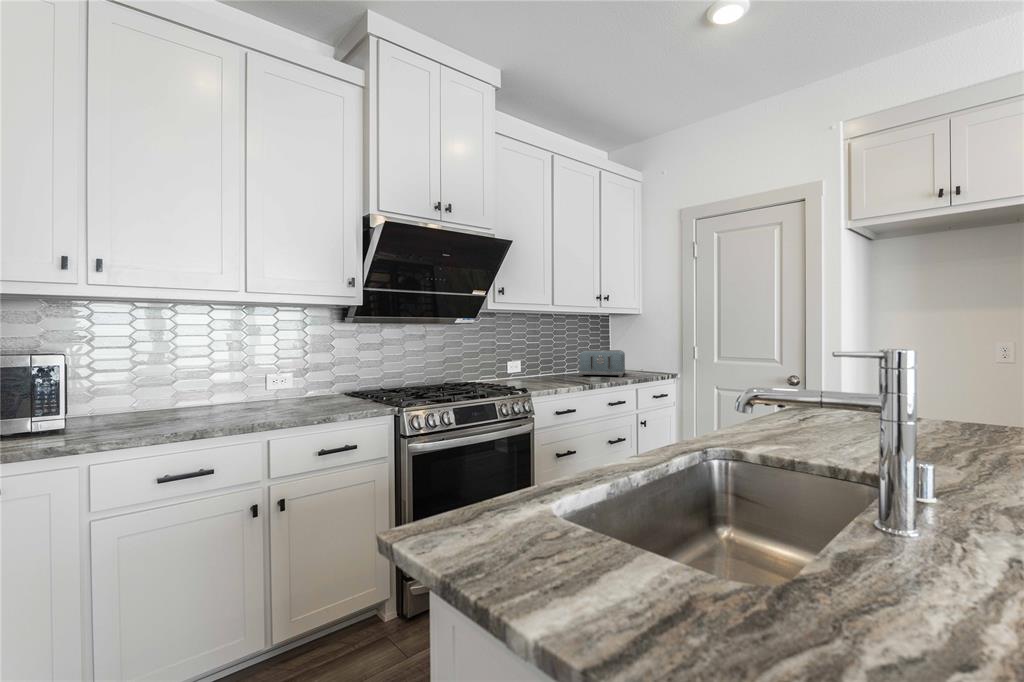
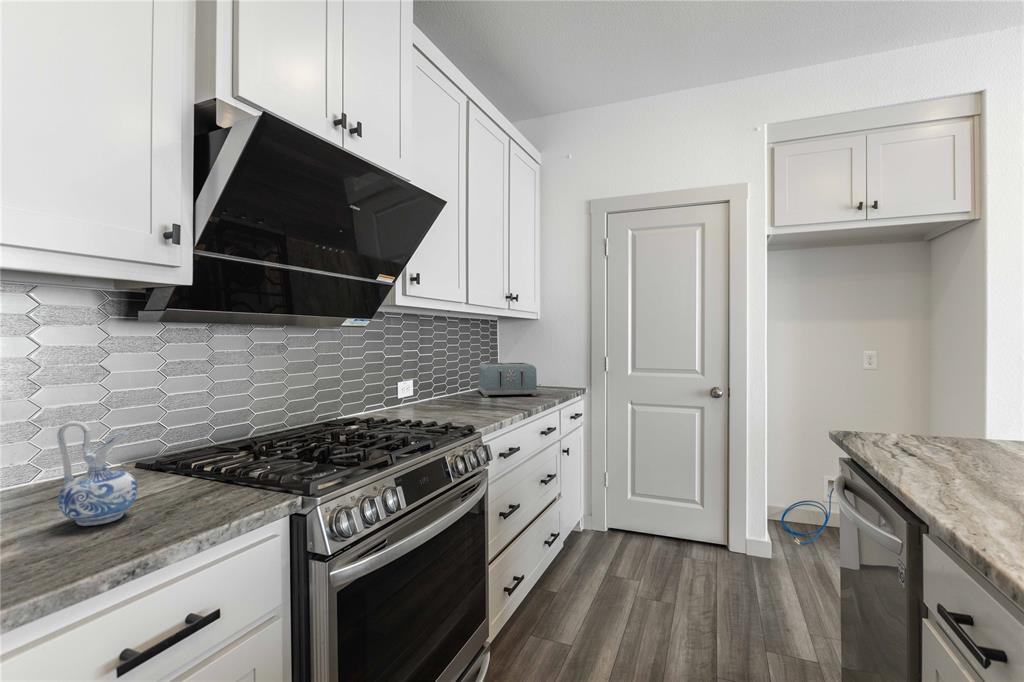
ceramic pitcher: none [306,365,334,407] -> present [57,421,137,526]

